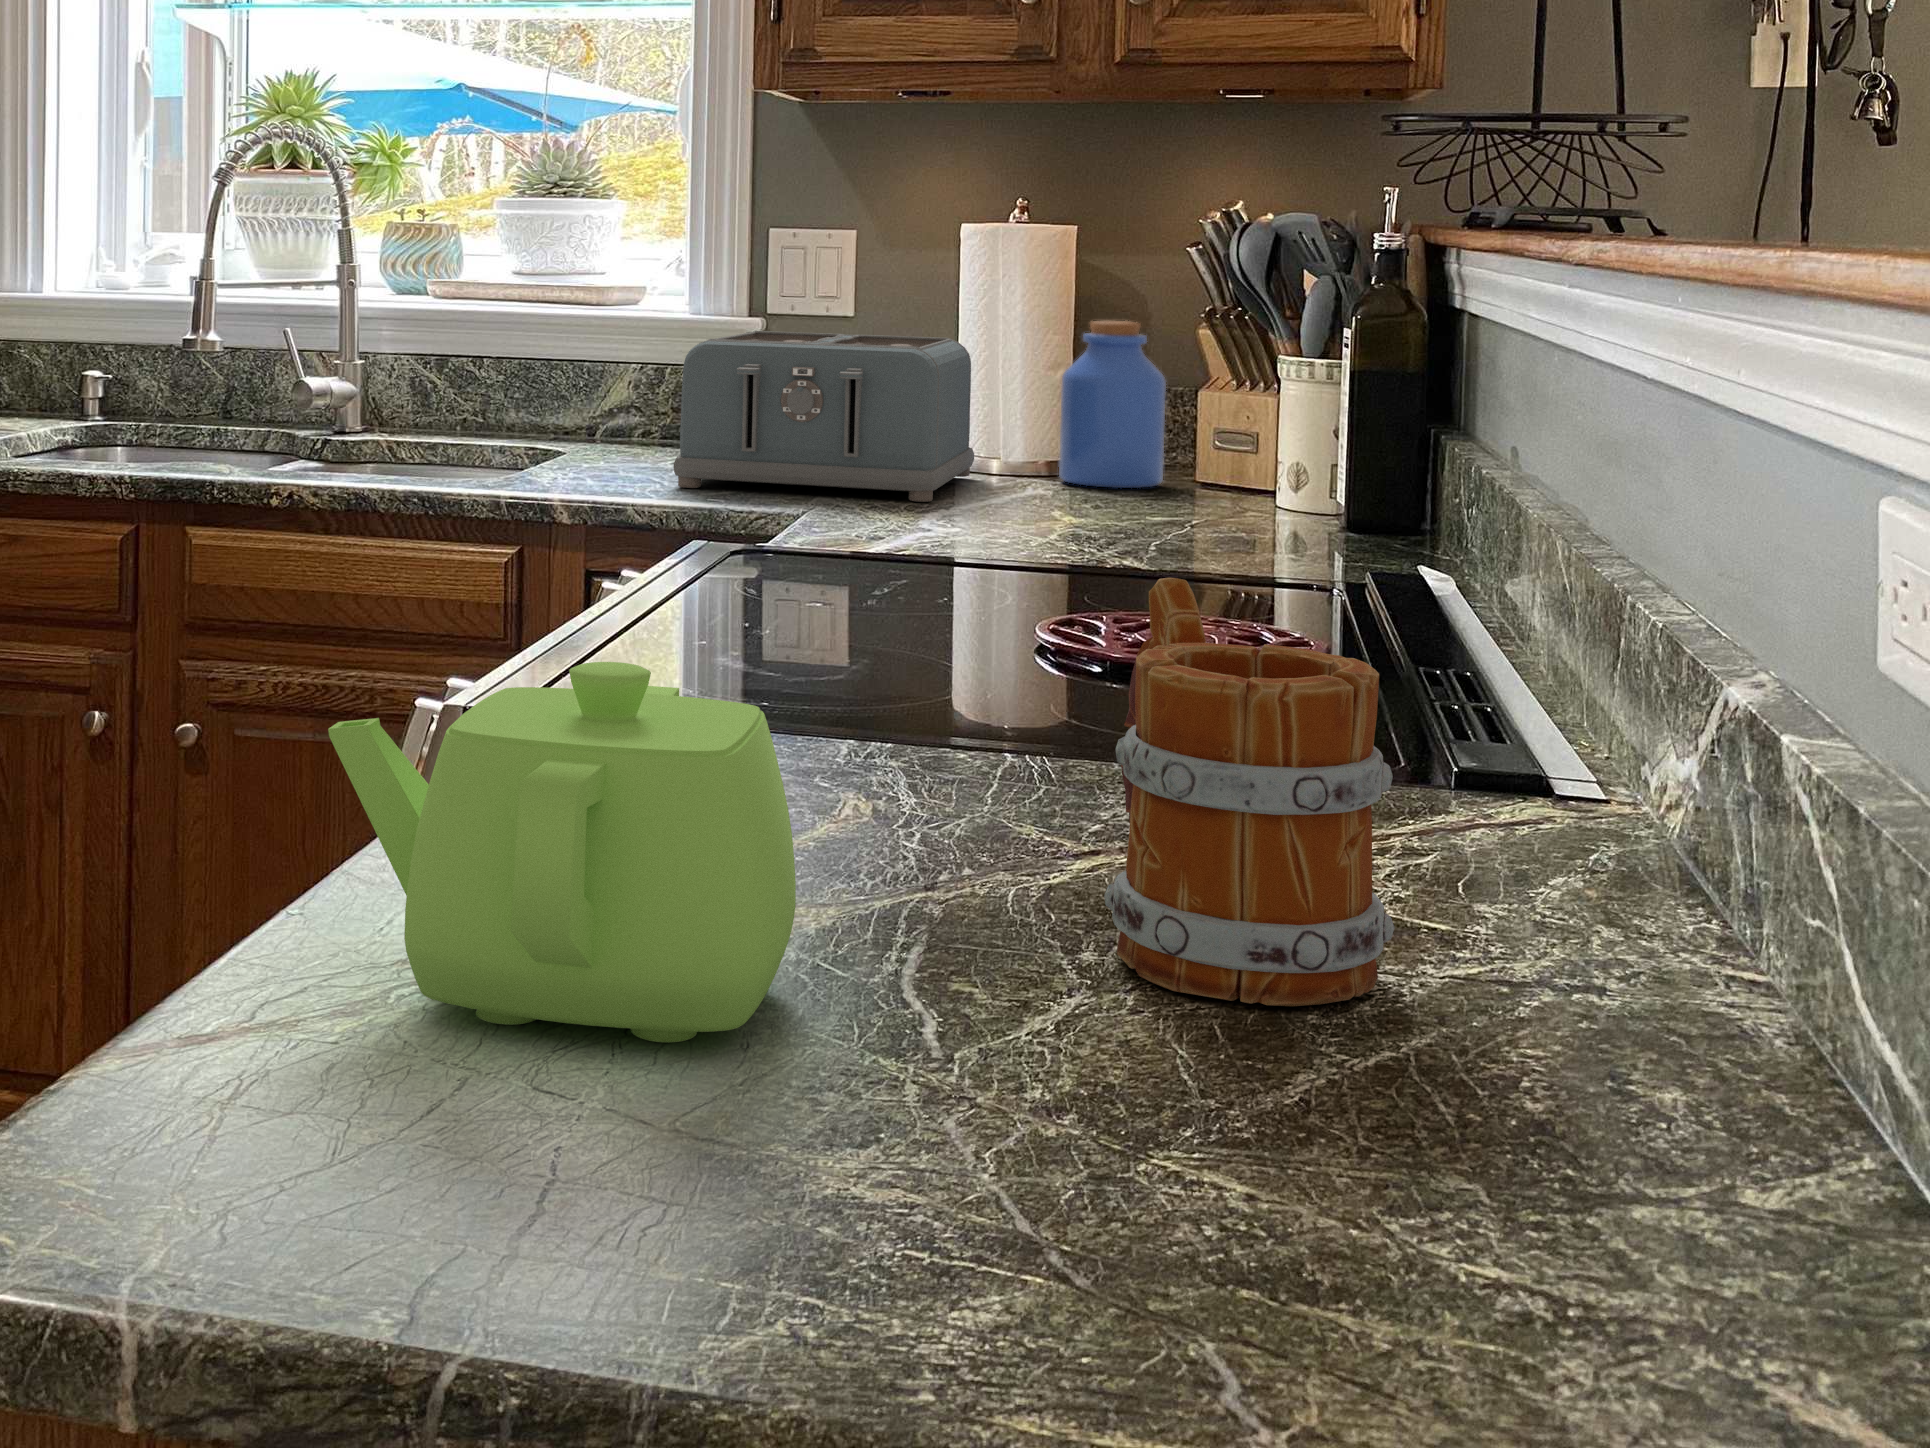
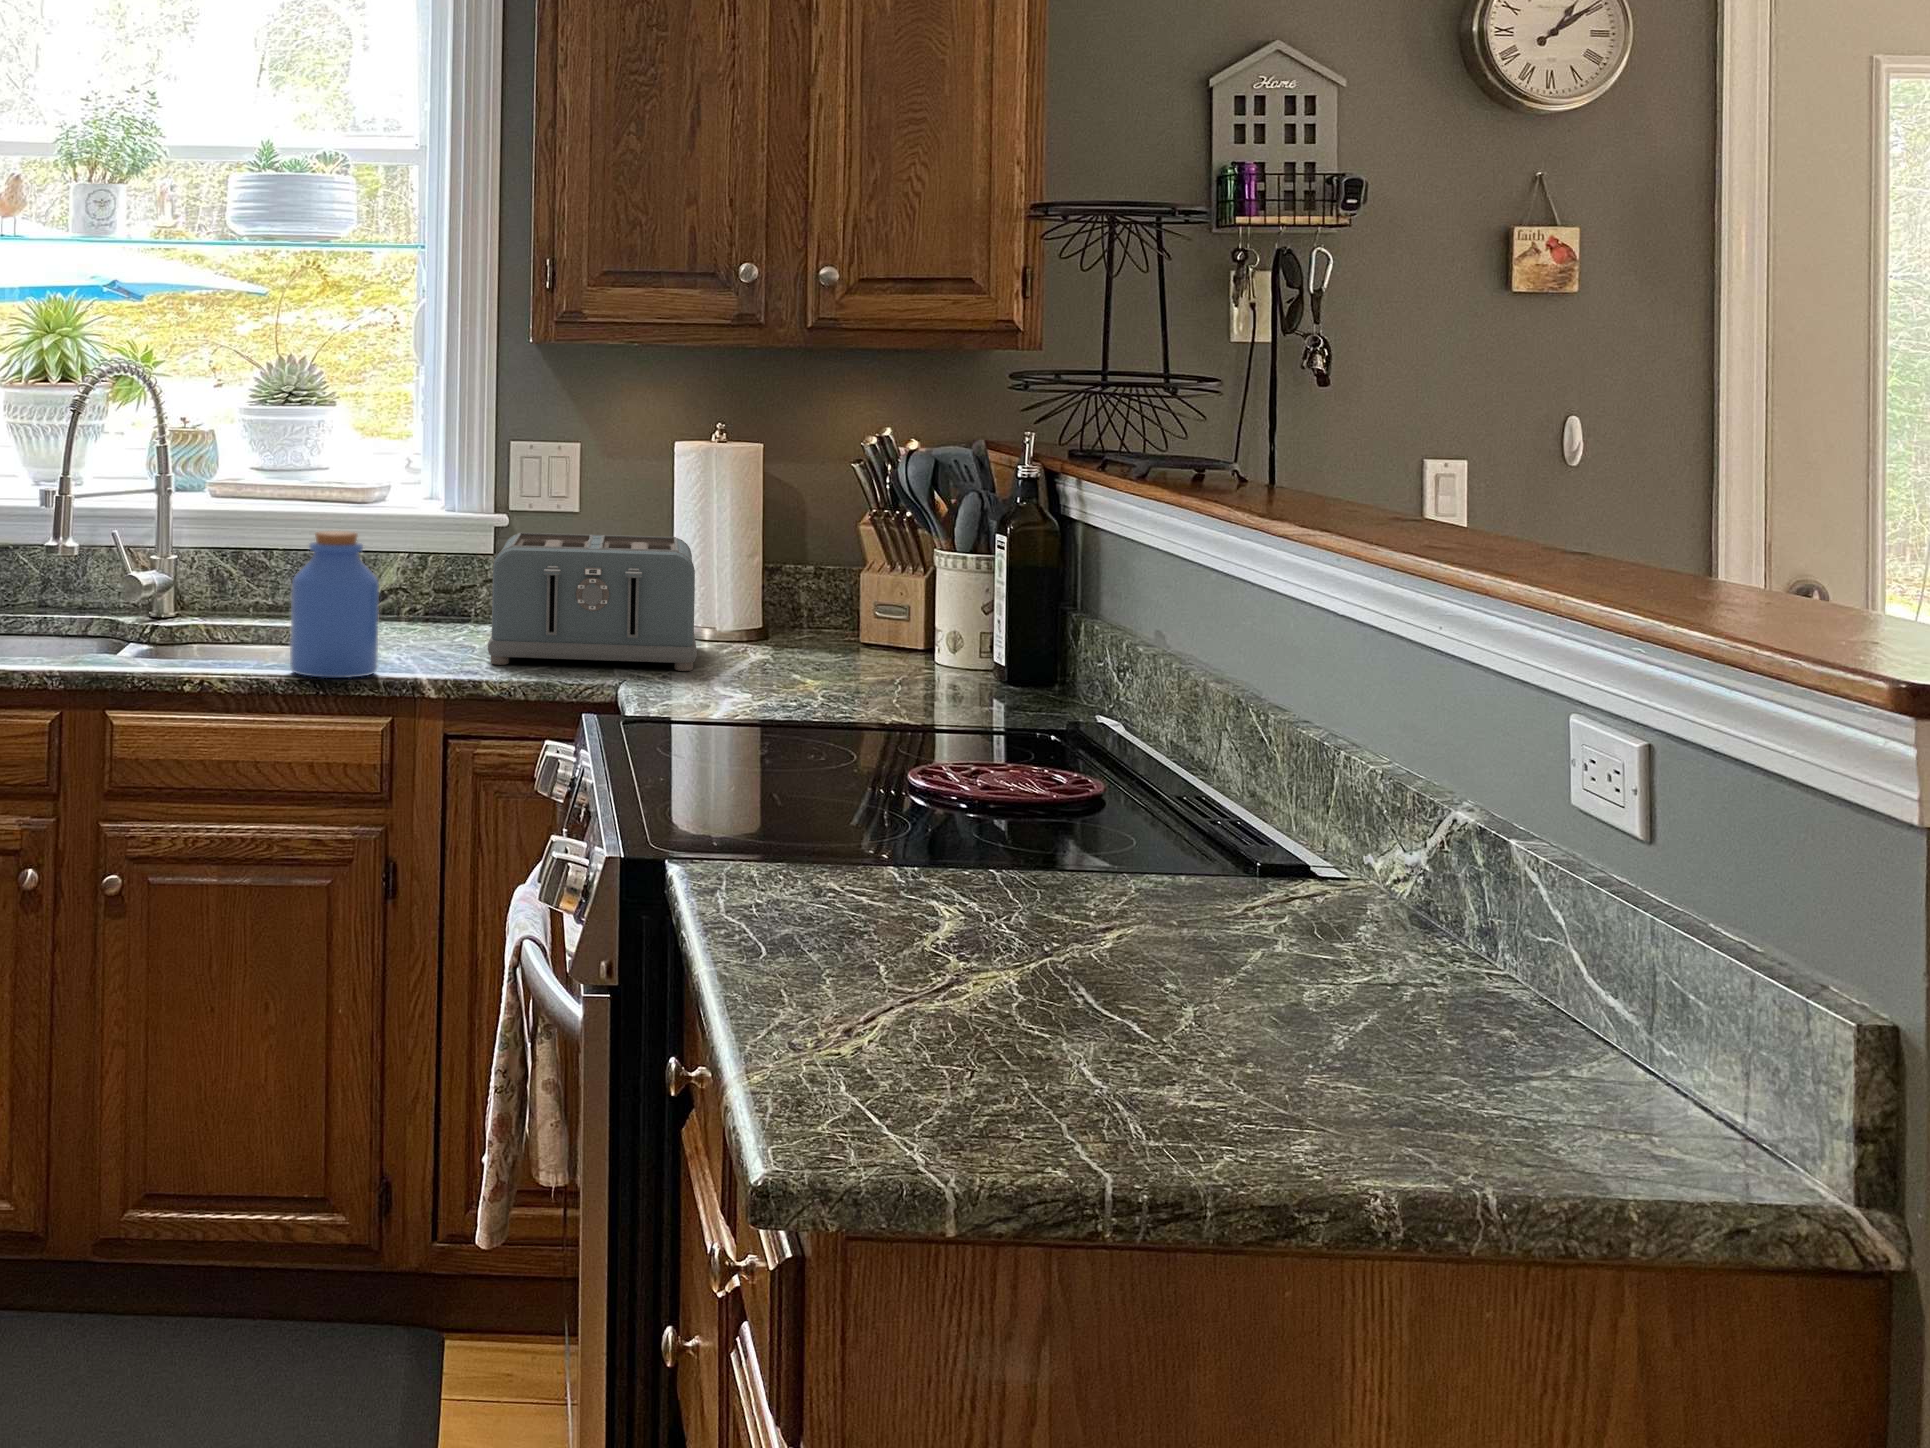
jar: present [1059,321,1166,488] -> present [290,531,379,678]
mug: present [1104,578,1395,1006] -> none [1167,766,1350,1005]
teapot: present [328,662,796,1042] -> none [817,836,1092,1045]

